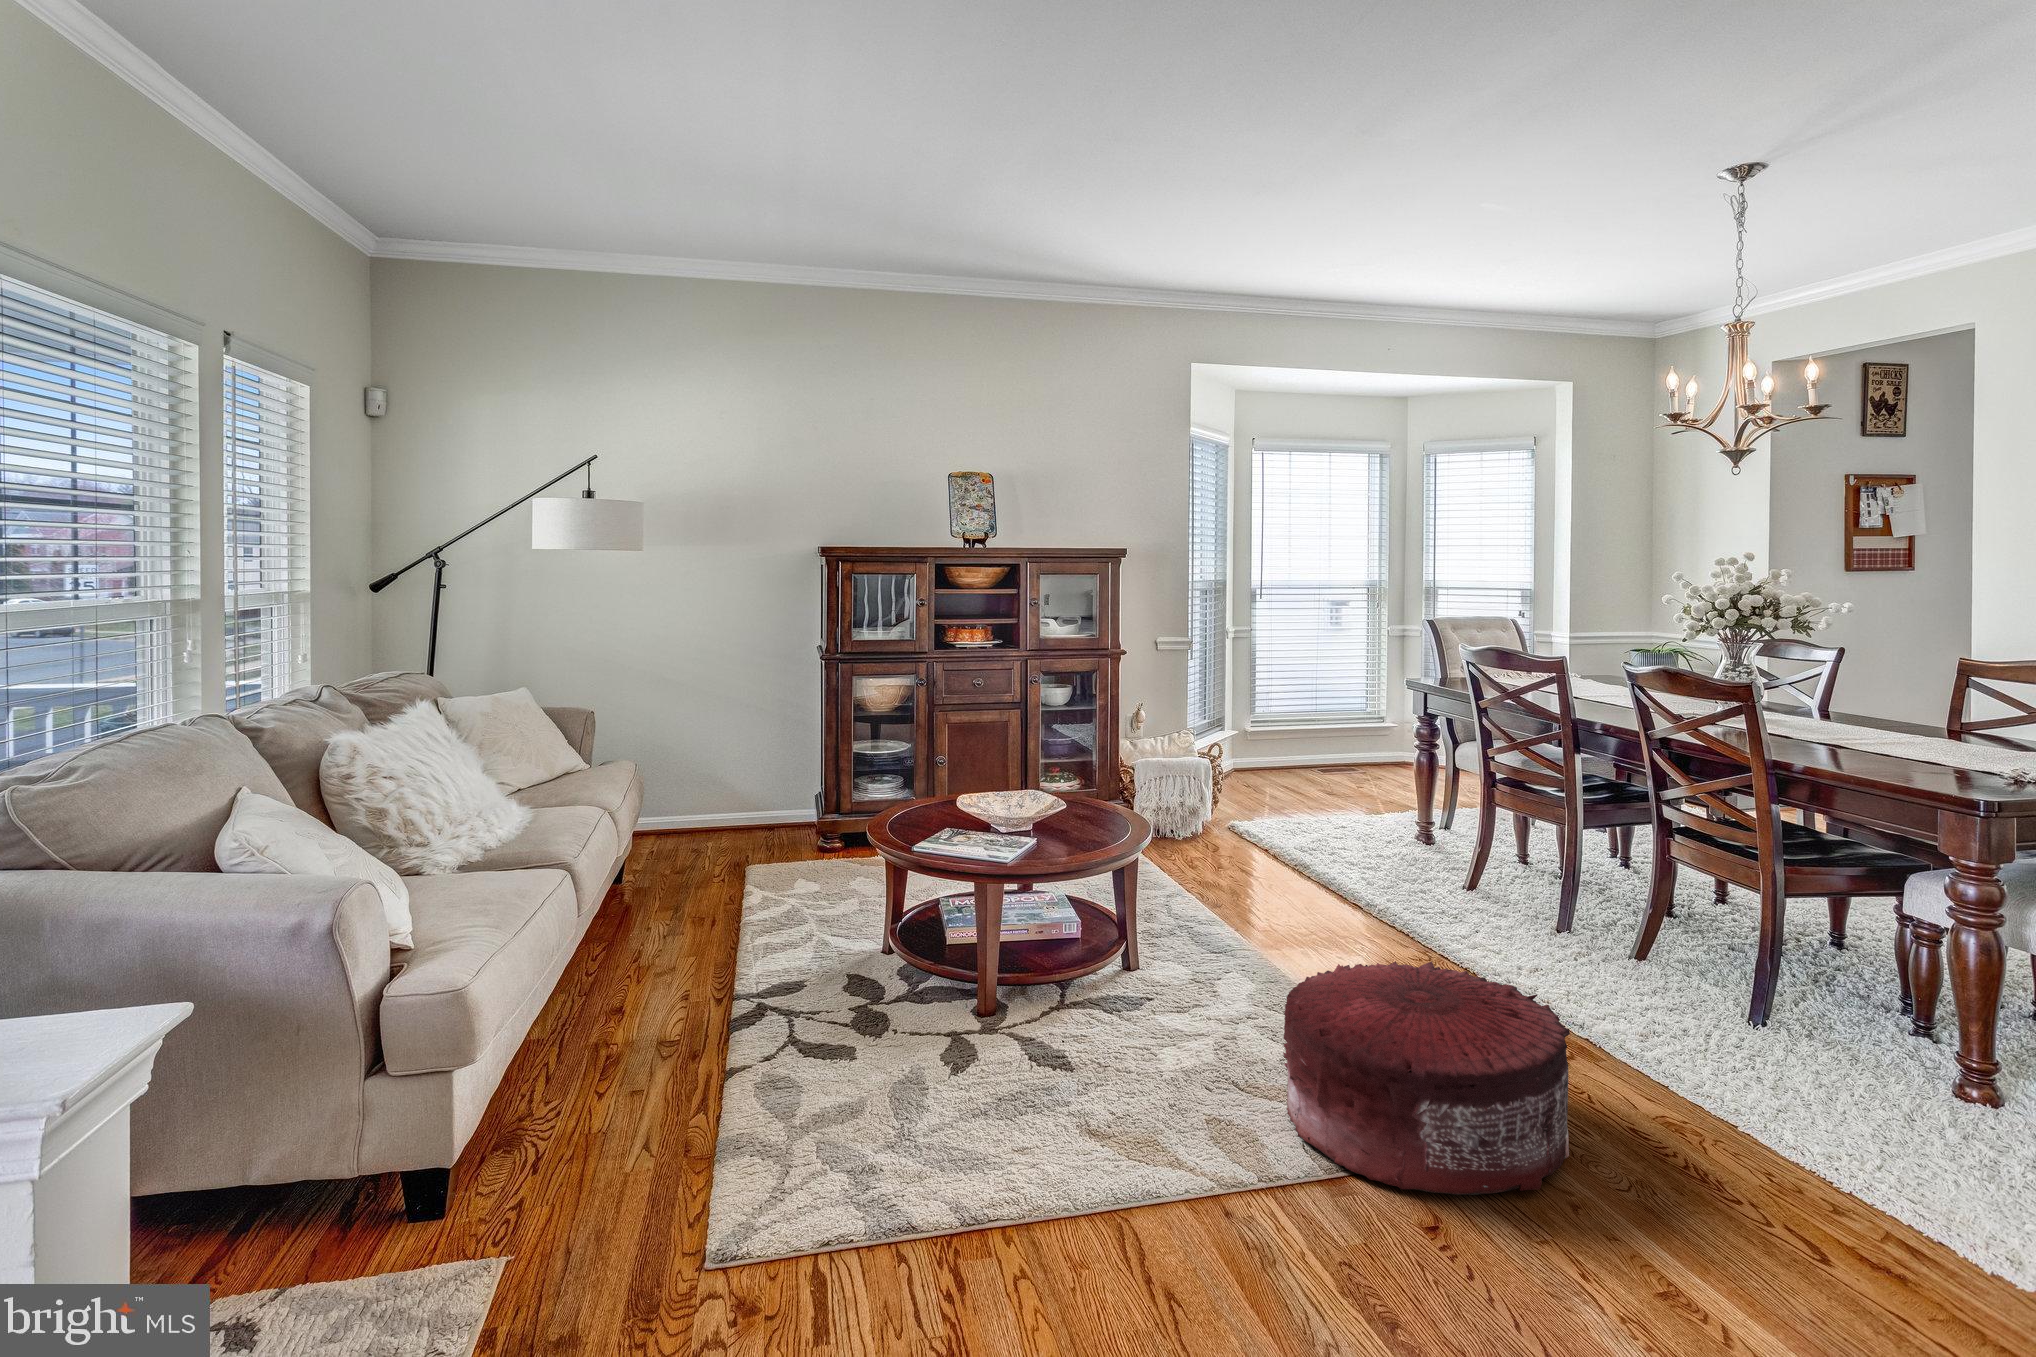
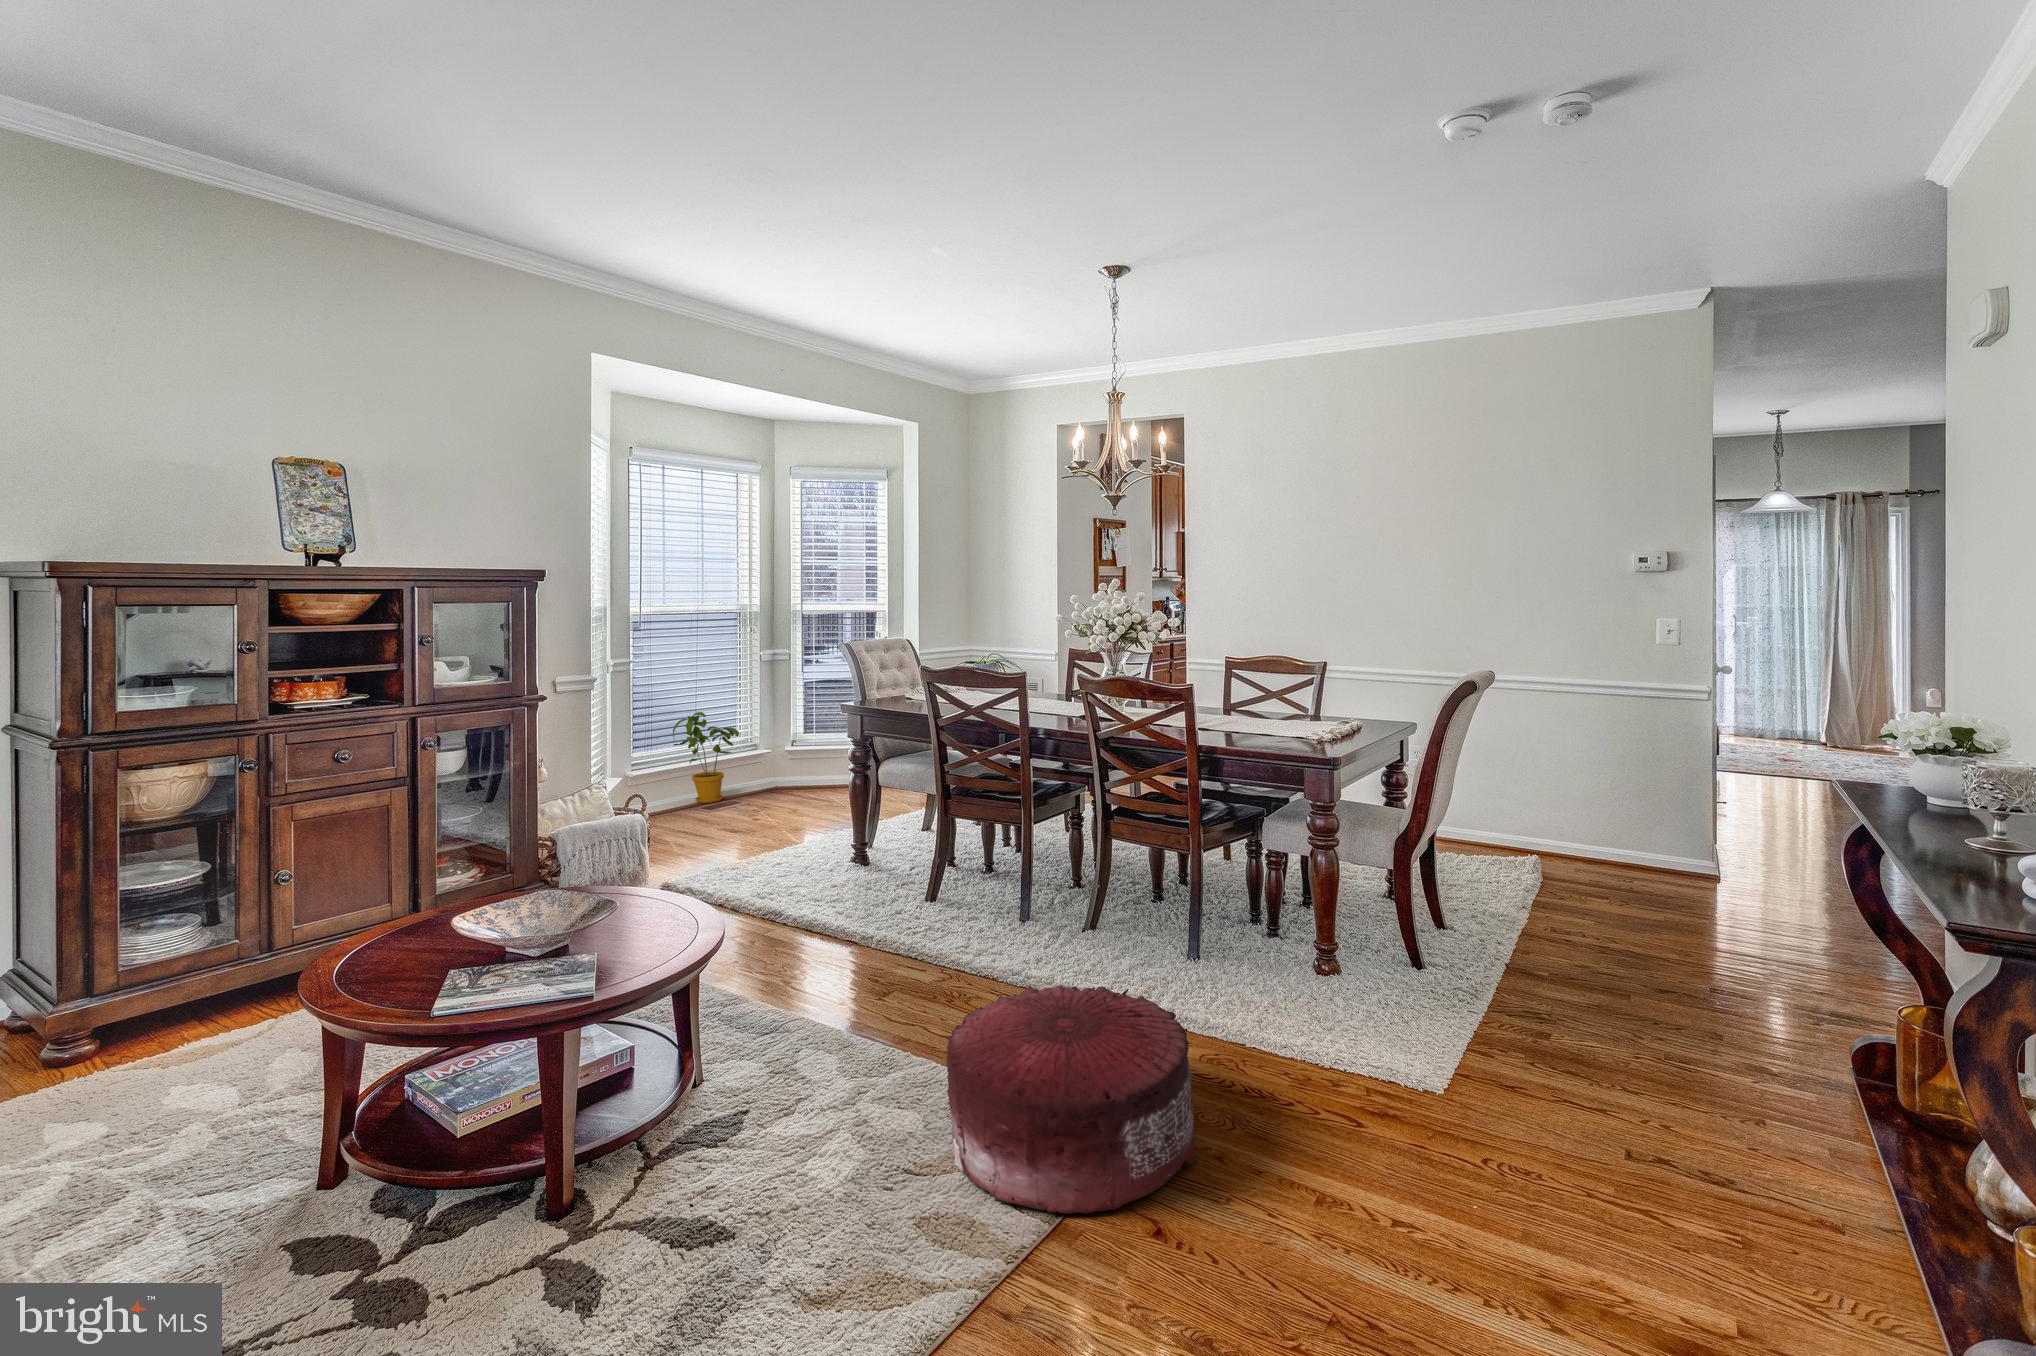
house plant: none [1313,677,1381,771] -> present [673,712,739,803]

